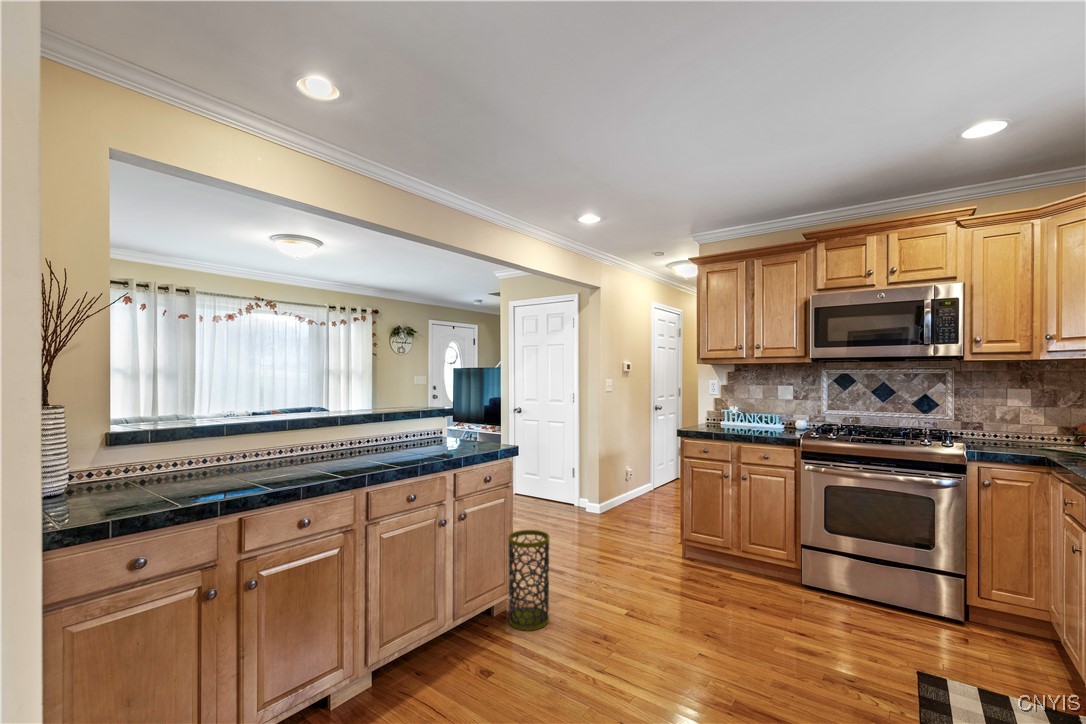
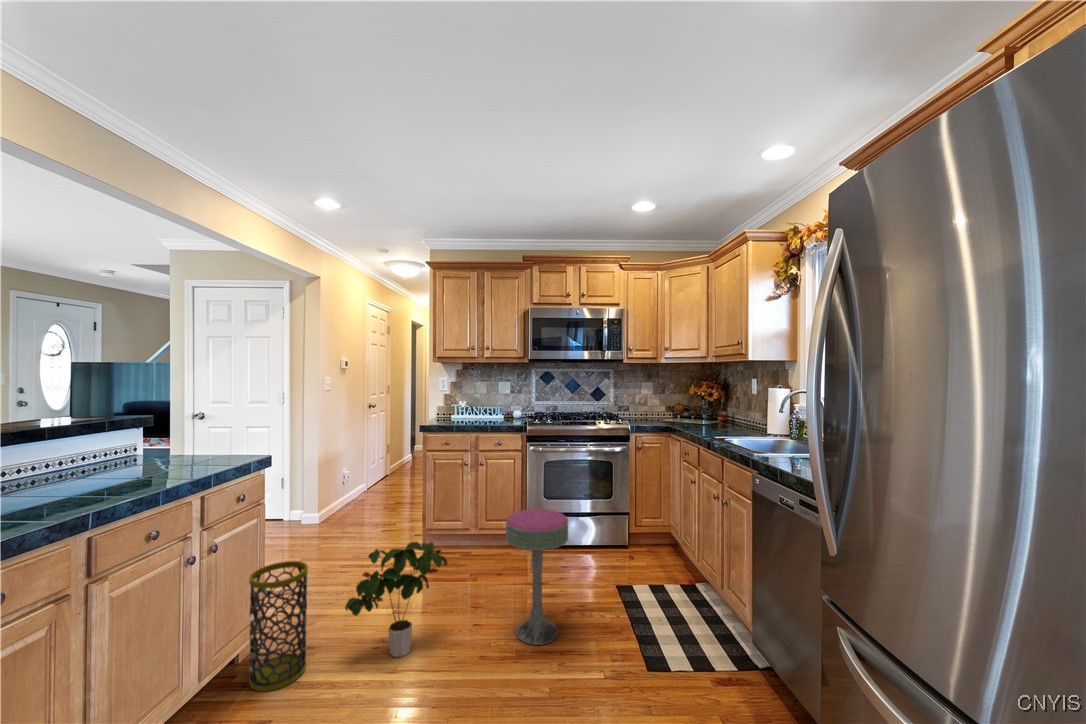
bar stool: none [731,531,811,691] -> present [506,509,568,645]
potted plant: none [576,536,670,644] -> present [345,542,447,657]

